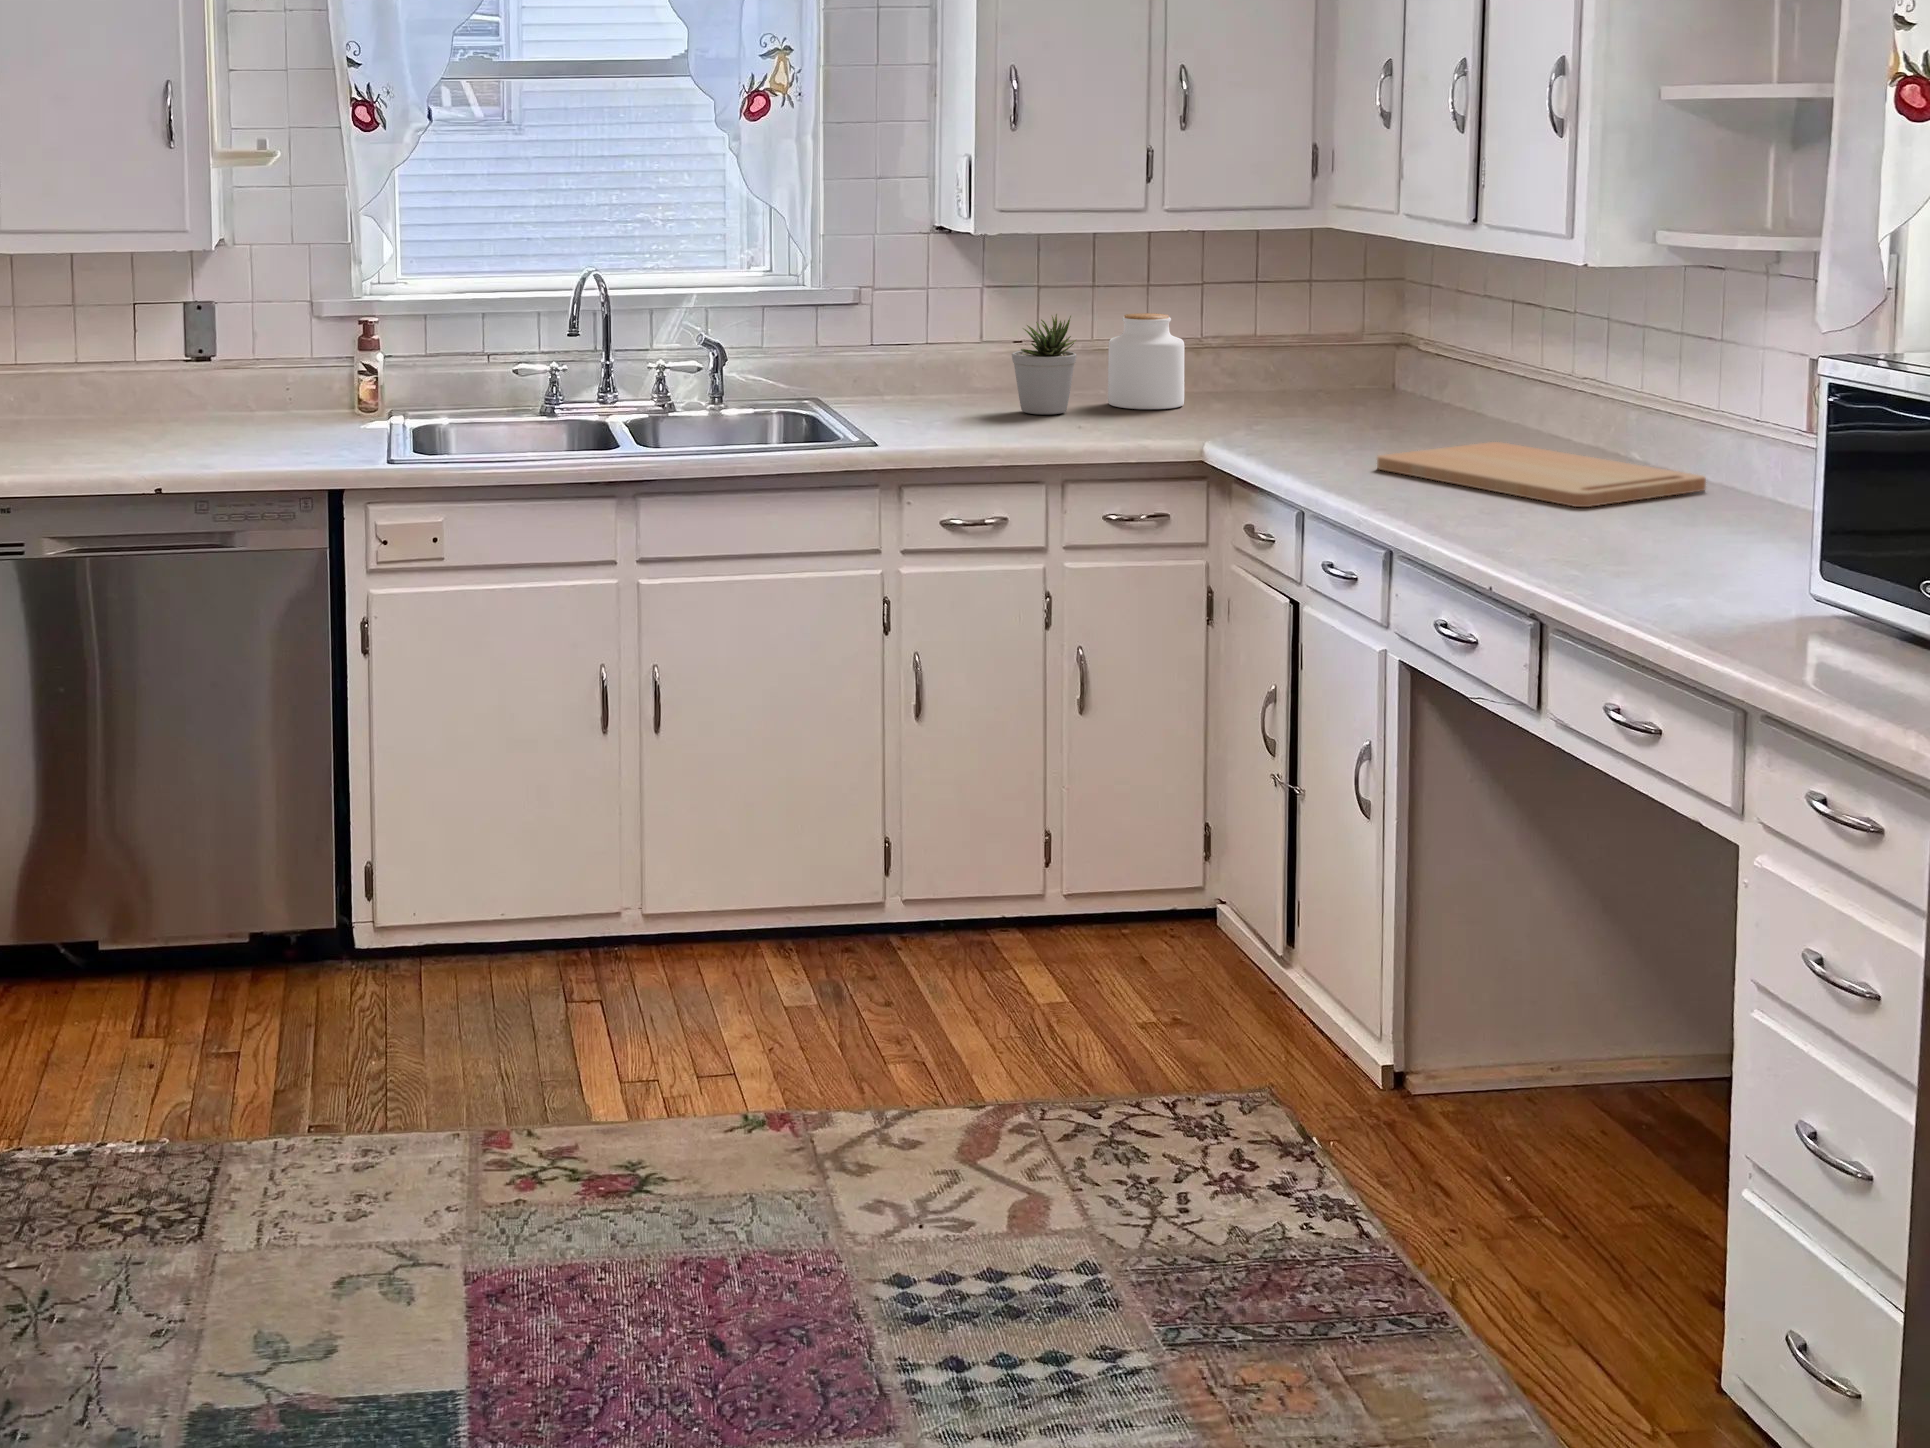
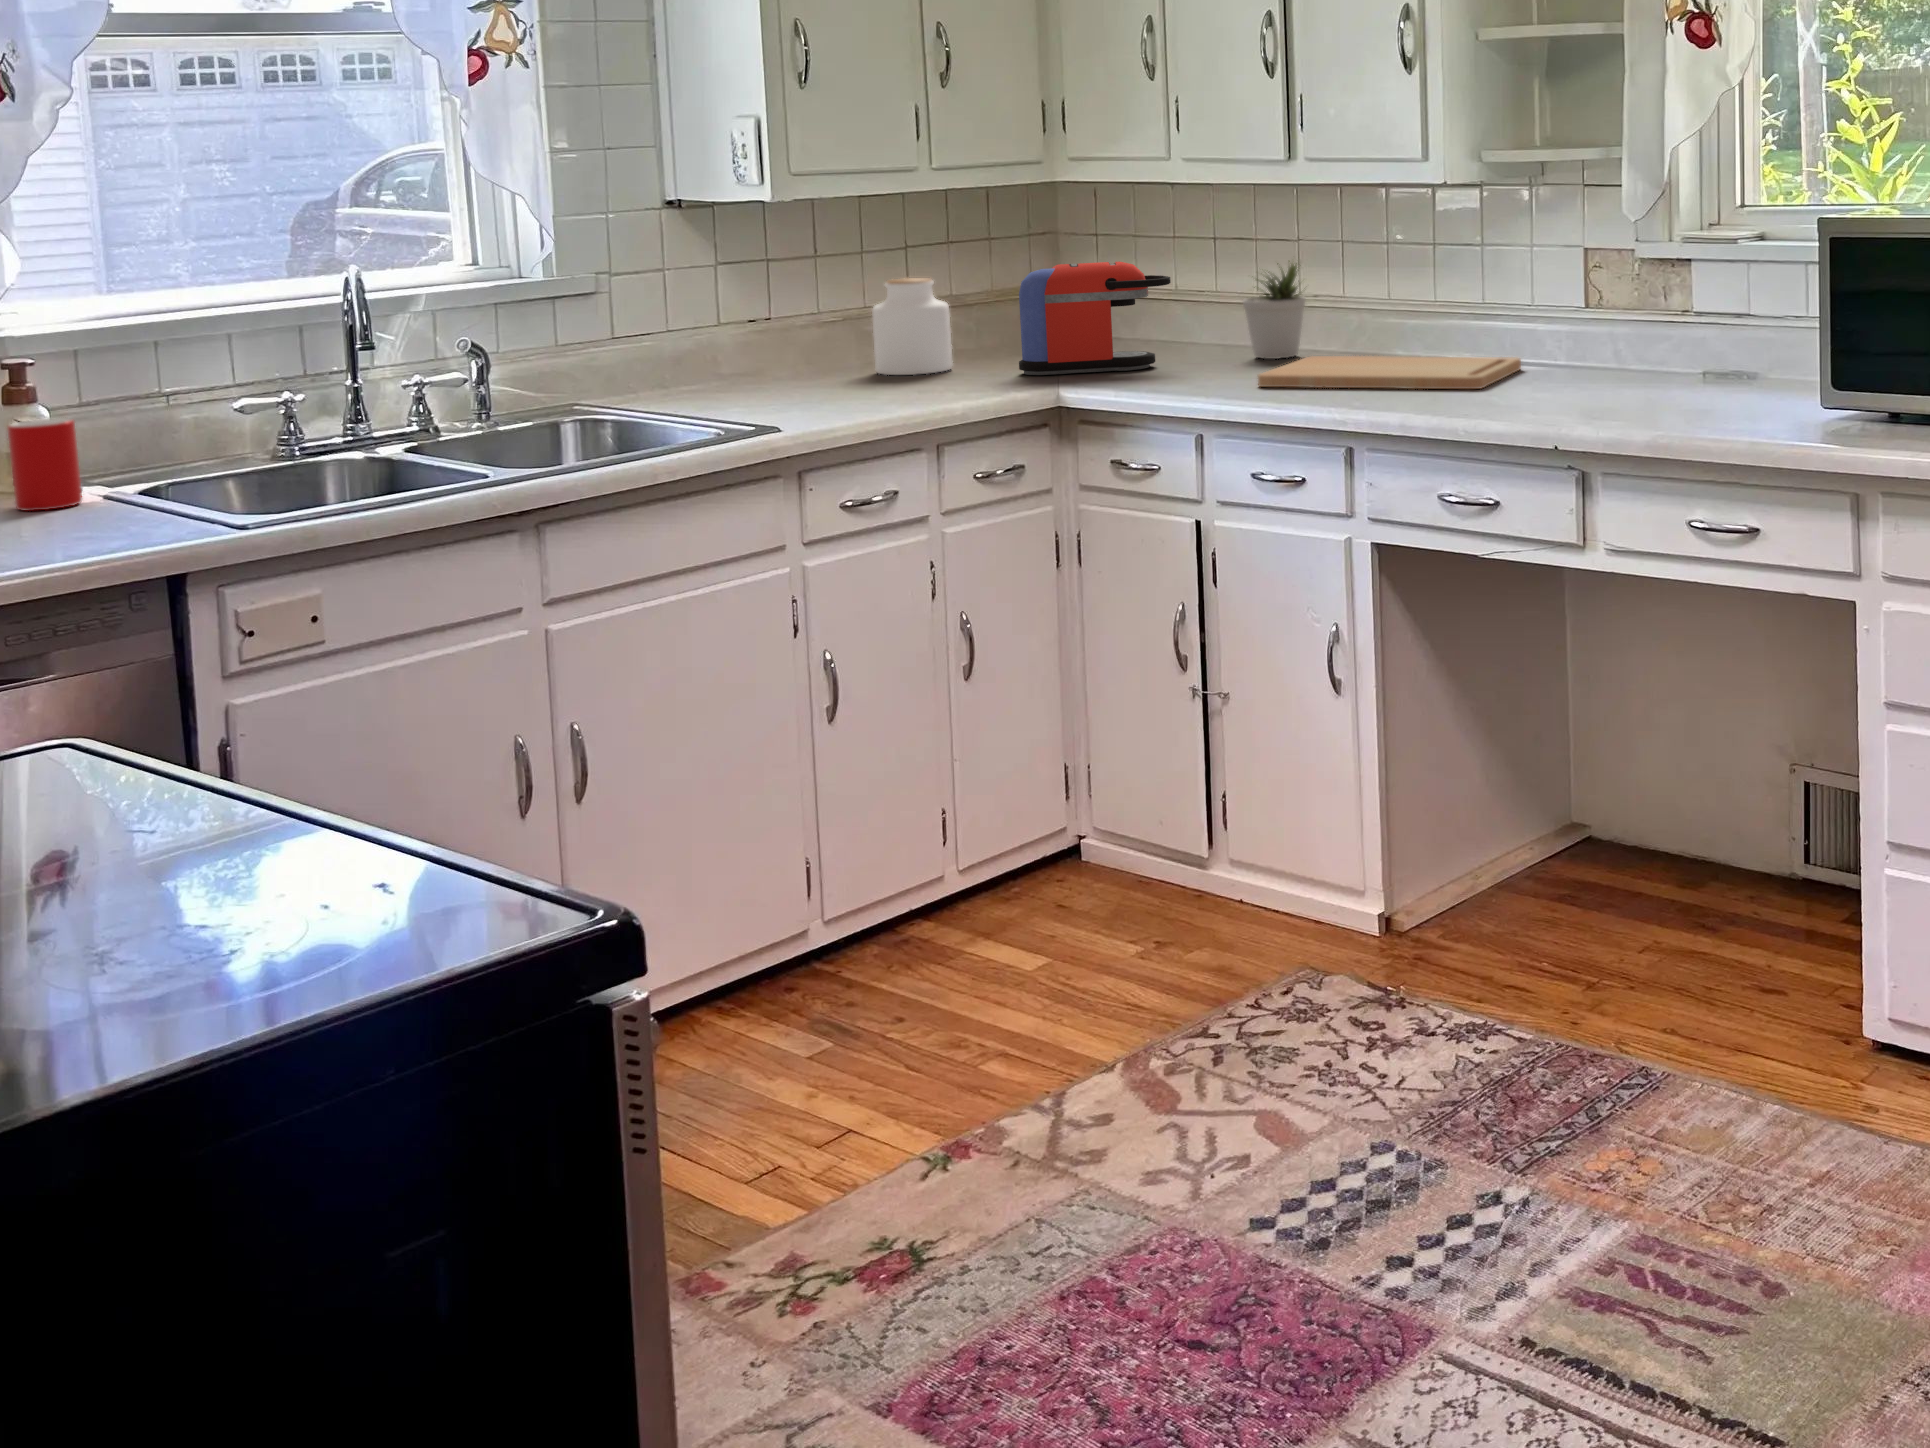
potted plant: present [1012,314,1077,415] -> present [1243,261,1305,359]
coffee maker: none [1217,314,1380,432] -> present [1019,262,1171,375]
cup: none [324,370,369,438] -> present [7,418,82,511]

